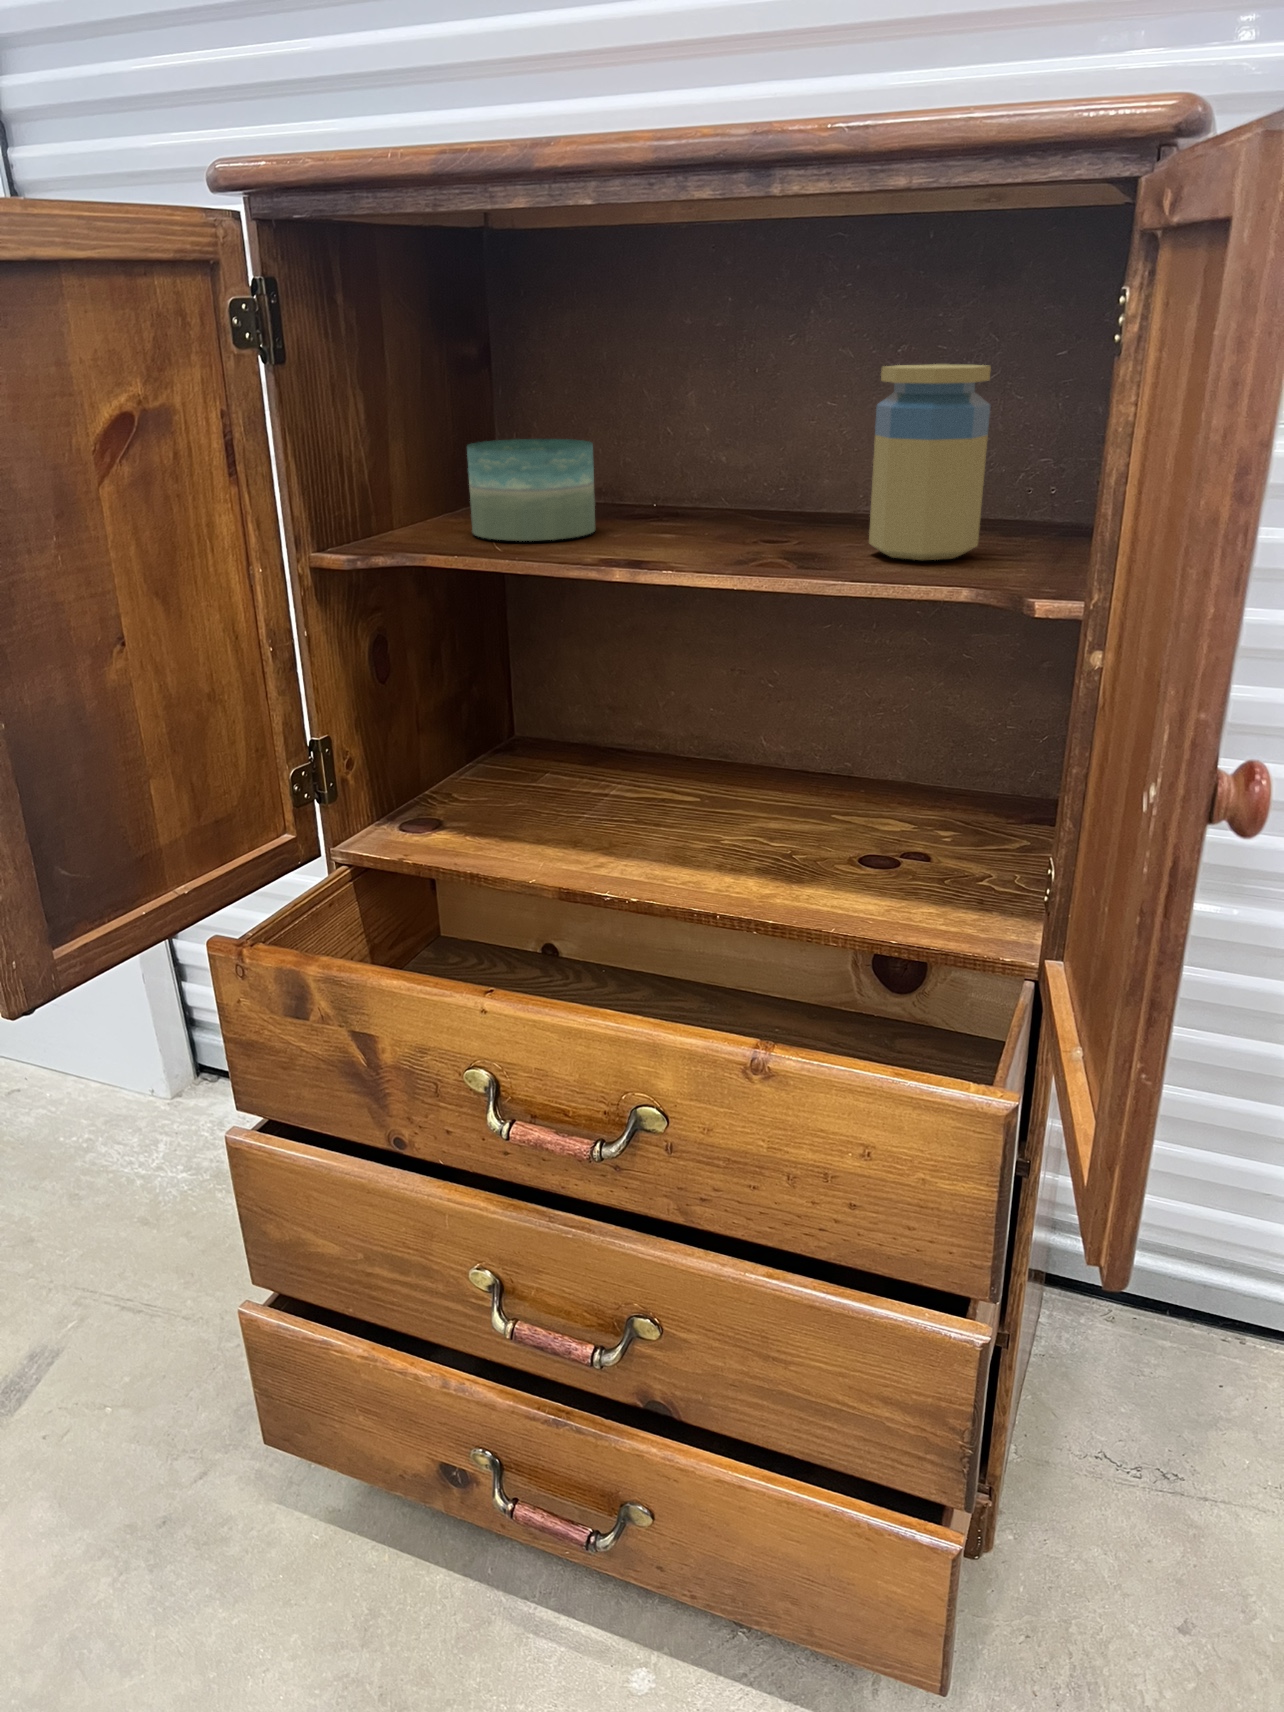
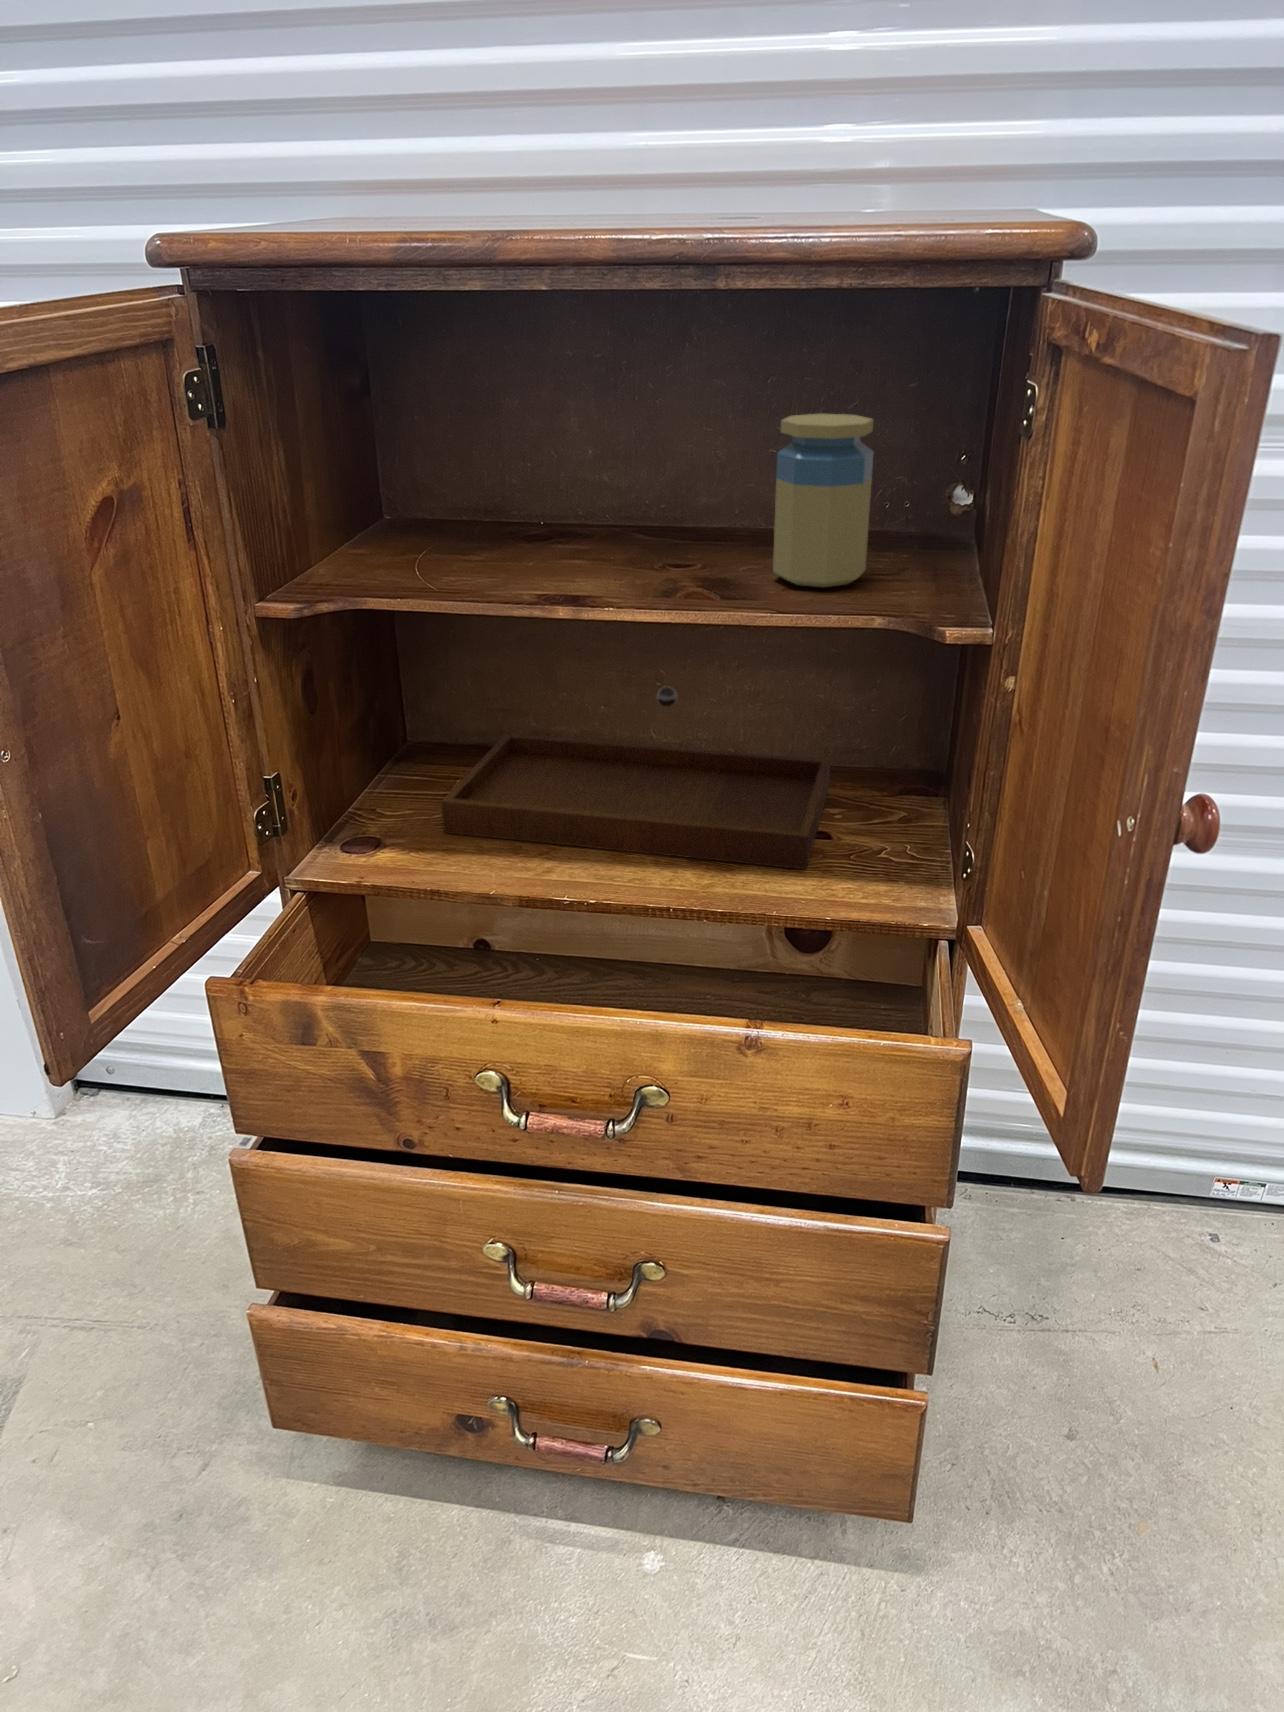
candle: present [467,439,595,541] -> none [389,476,513,580]
tray: none [502,678,948,890] -> present [441,686,830,869]

